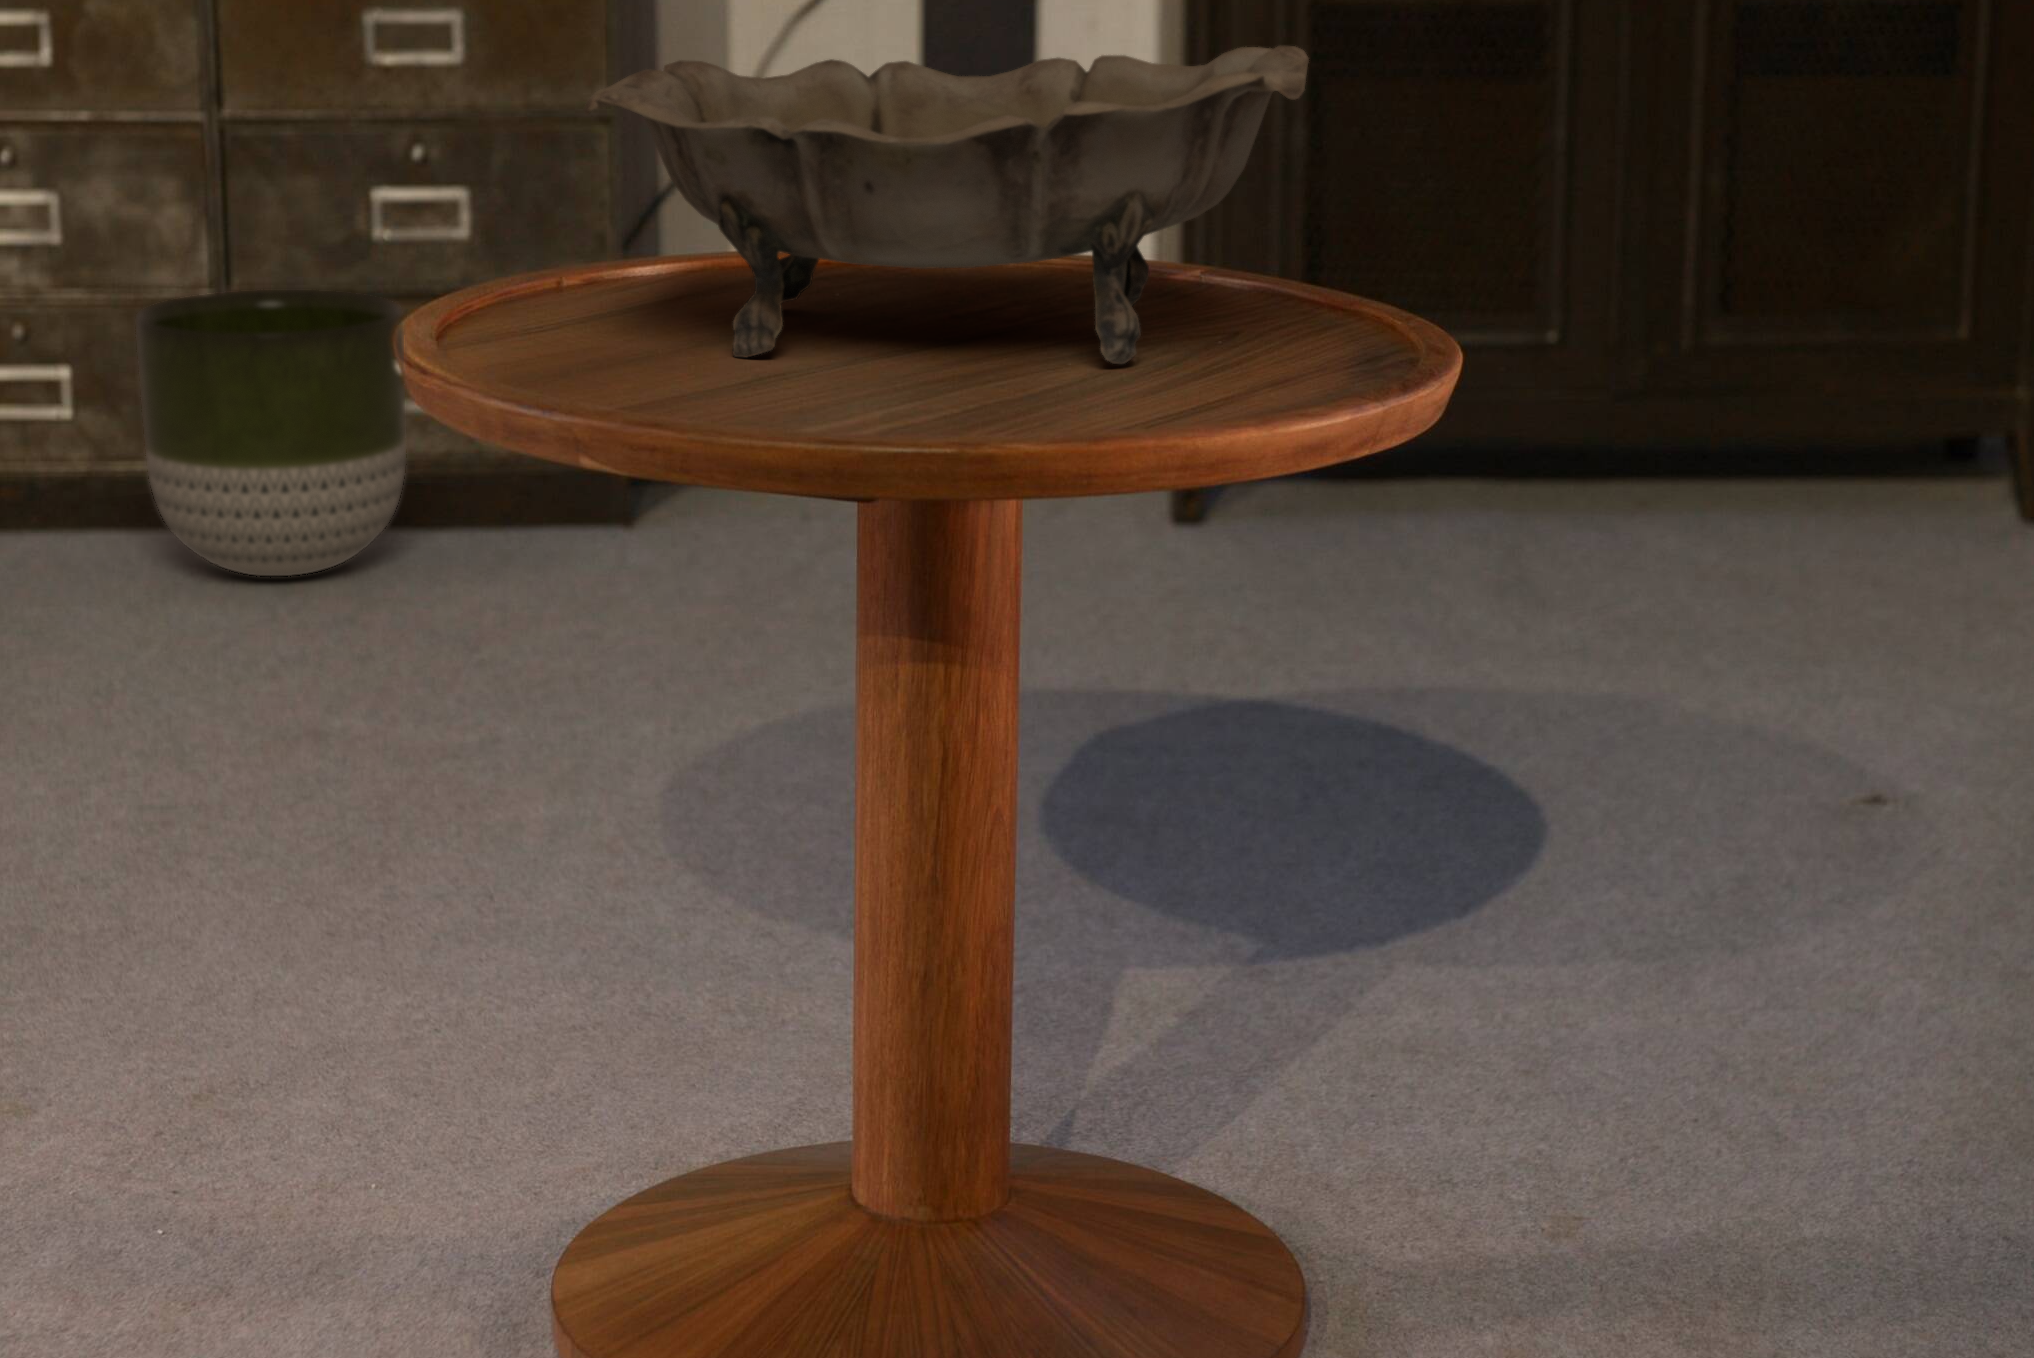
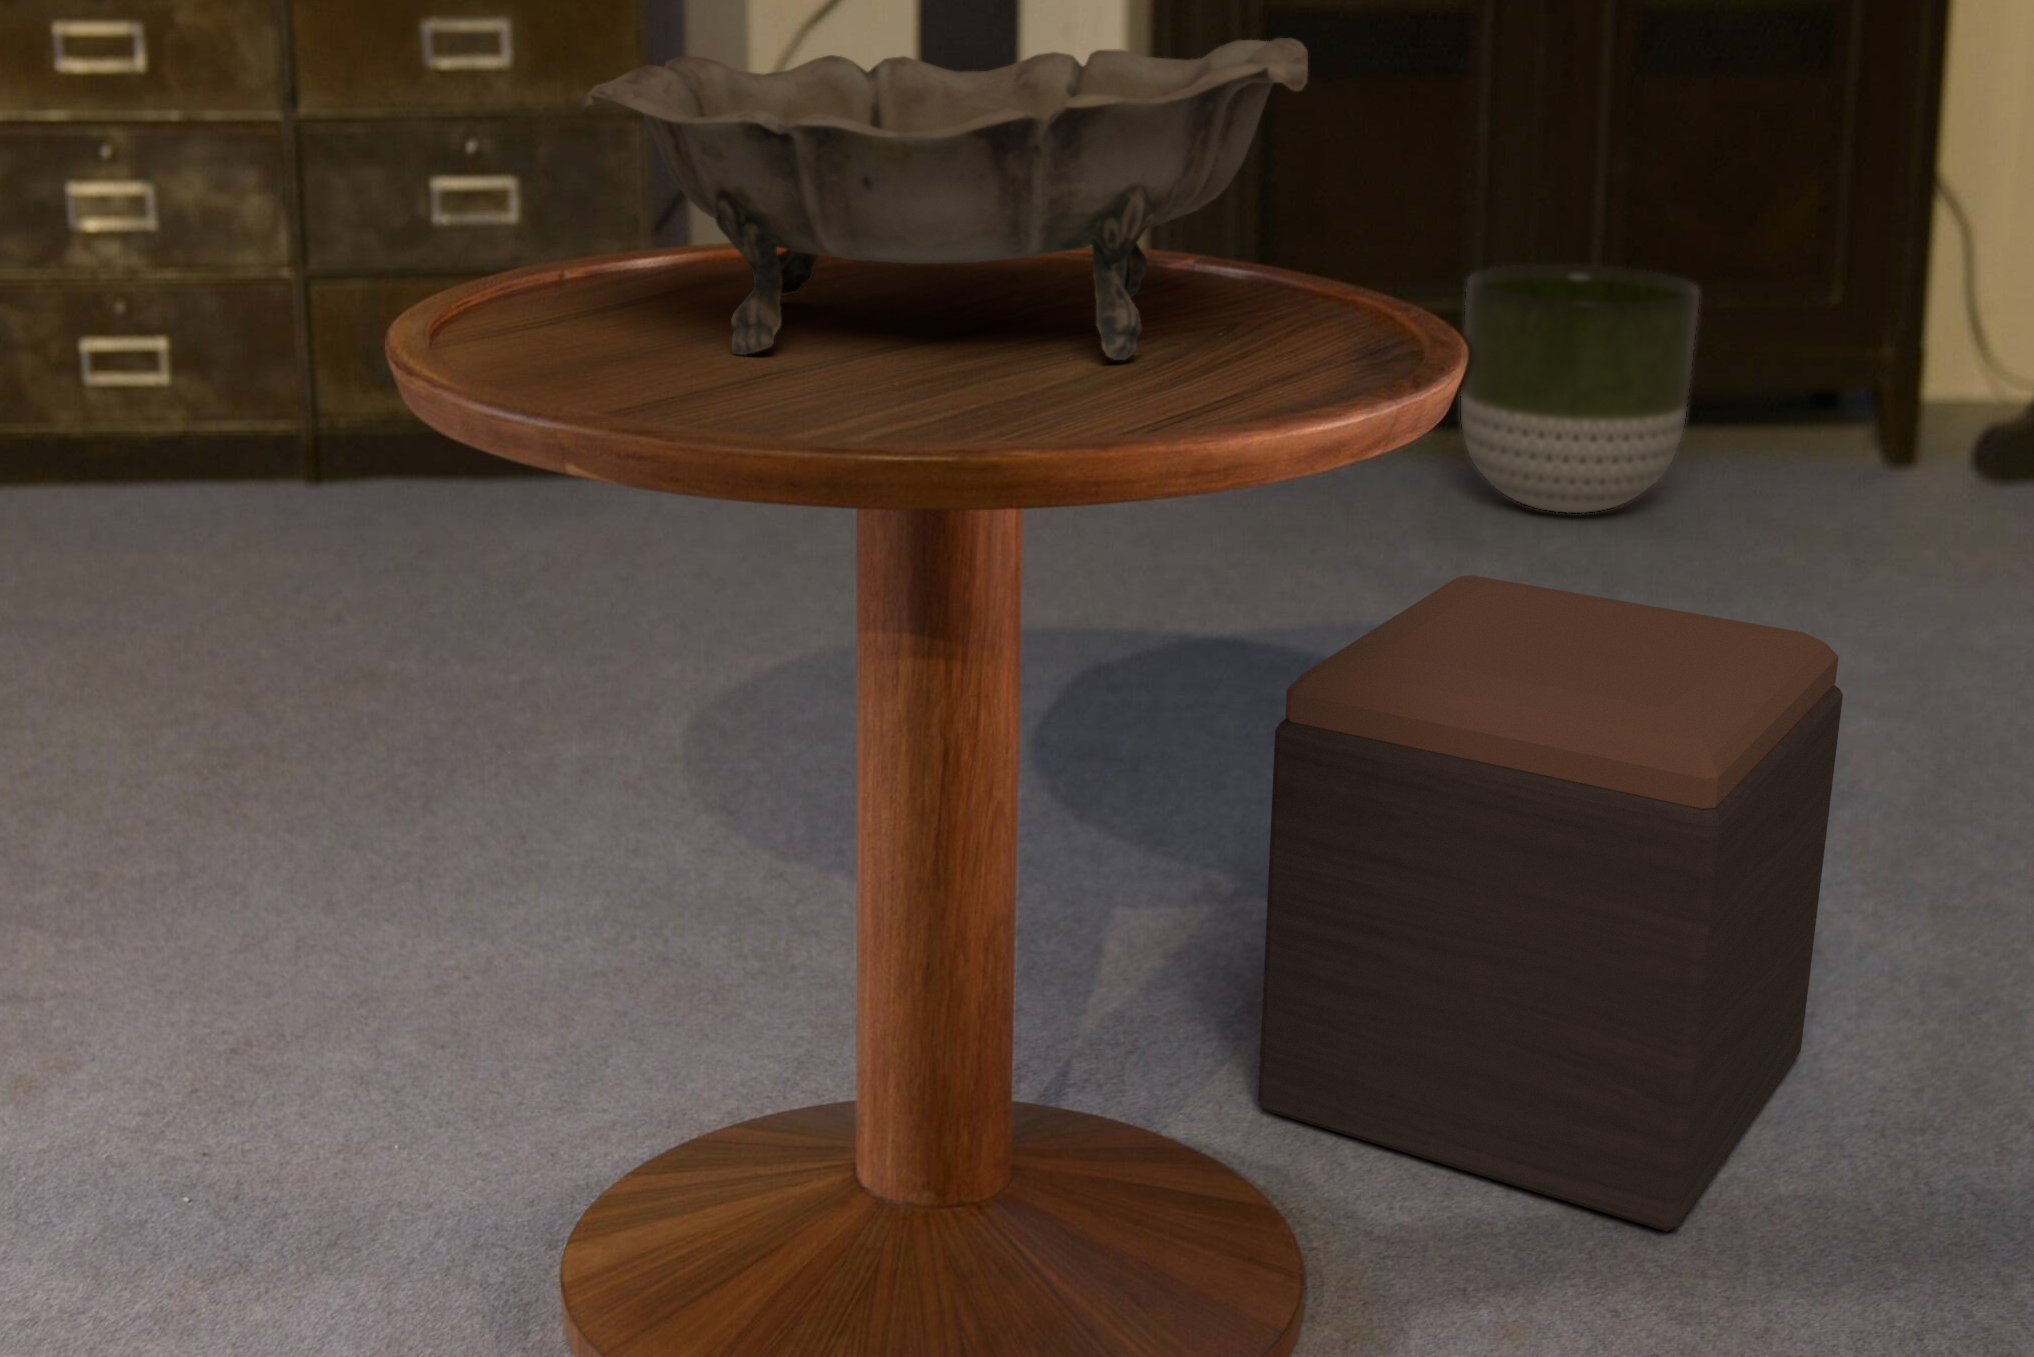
planter: present [136,290,406,576] -> present [1461,264,1699,513]
footstool: none [1269,603,1878,1268] -> present [1258,575,1843,1231]

